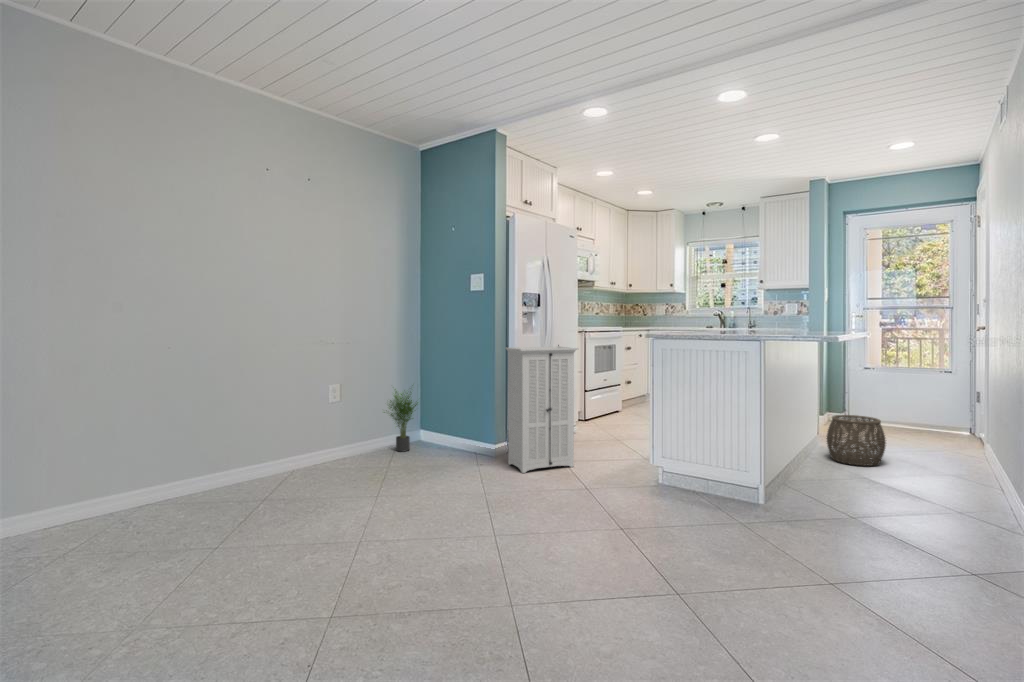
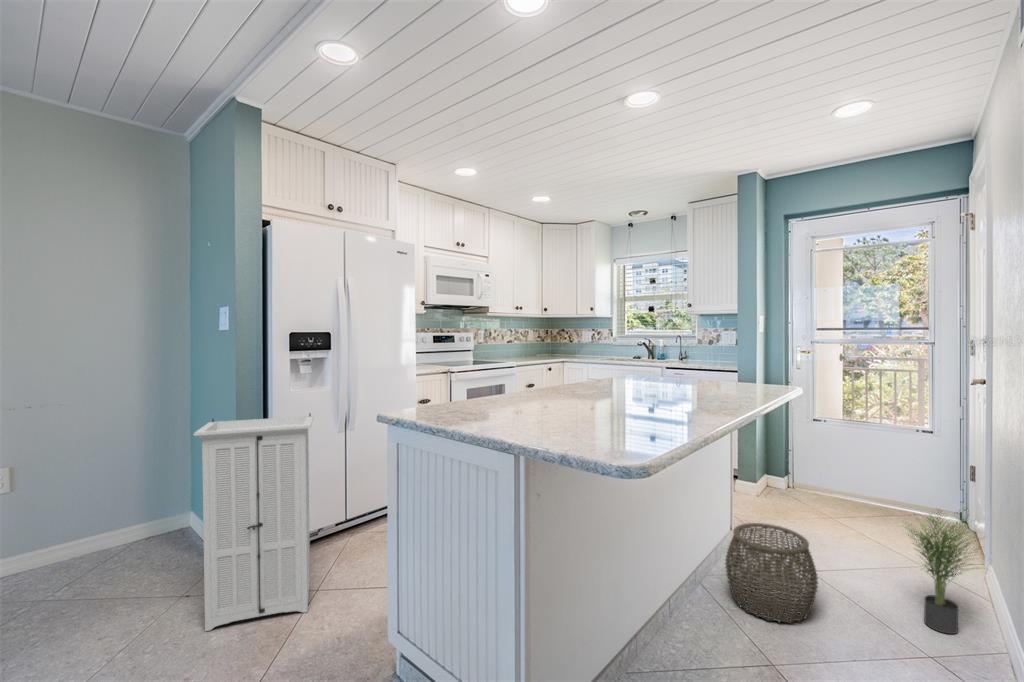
potted plant: present [384,389,417,452] -> present [908,514,978,634]

